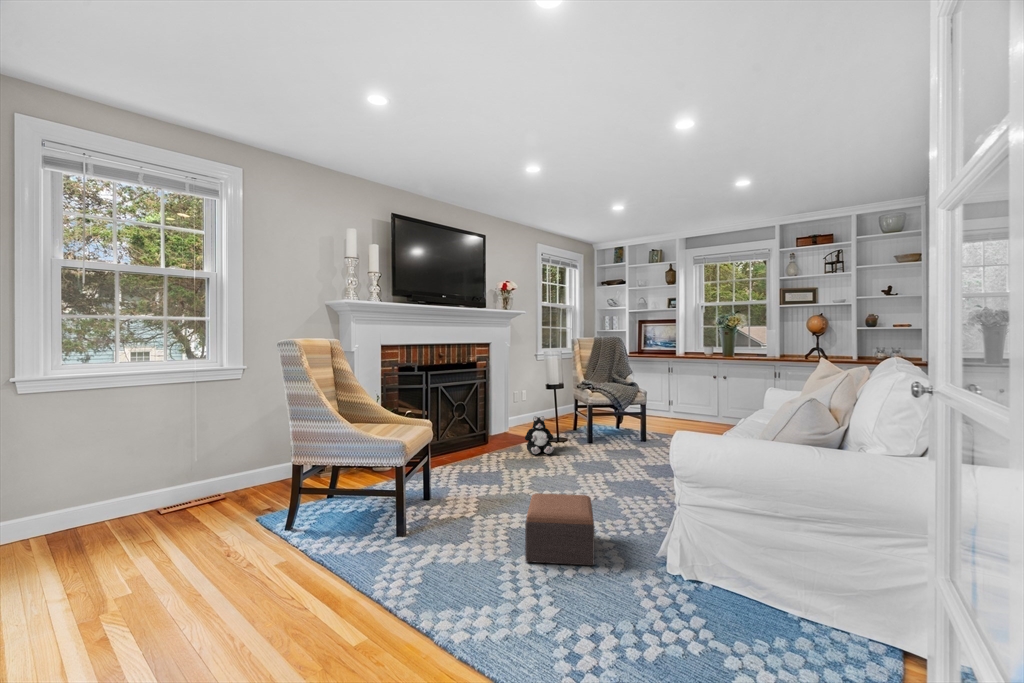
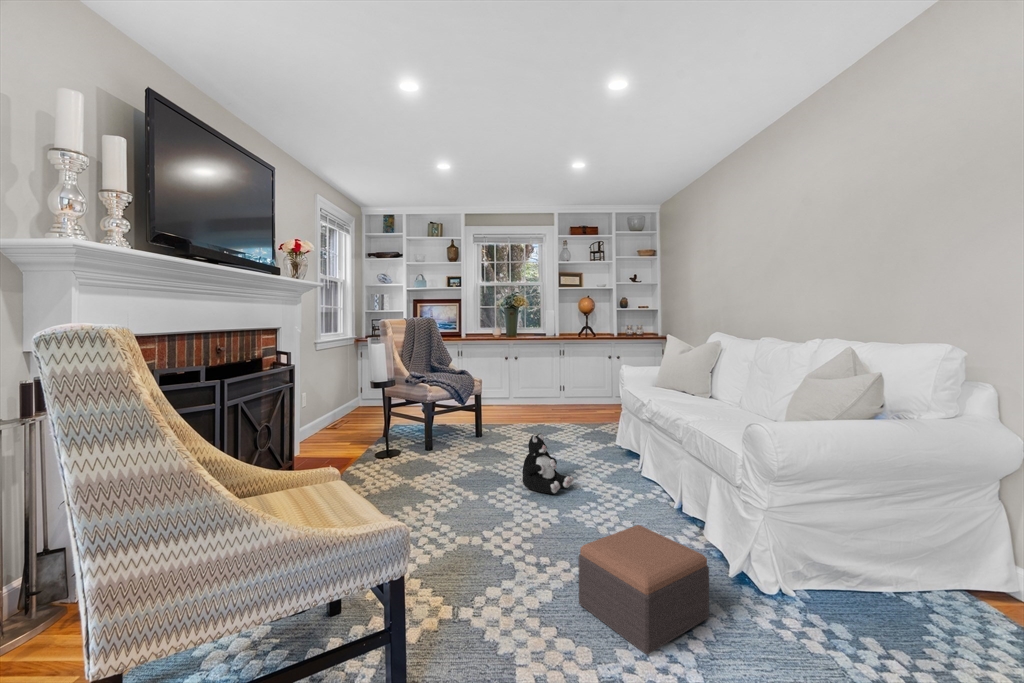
plush toy: present [525,416,554,454] -> present [522,433,574,494]

